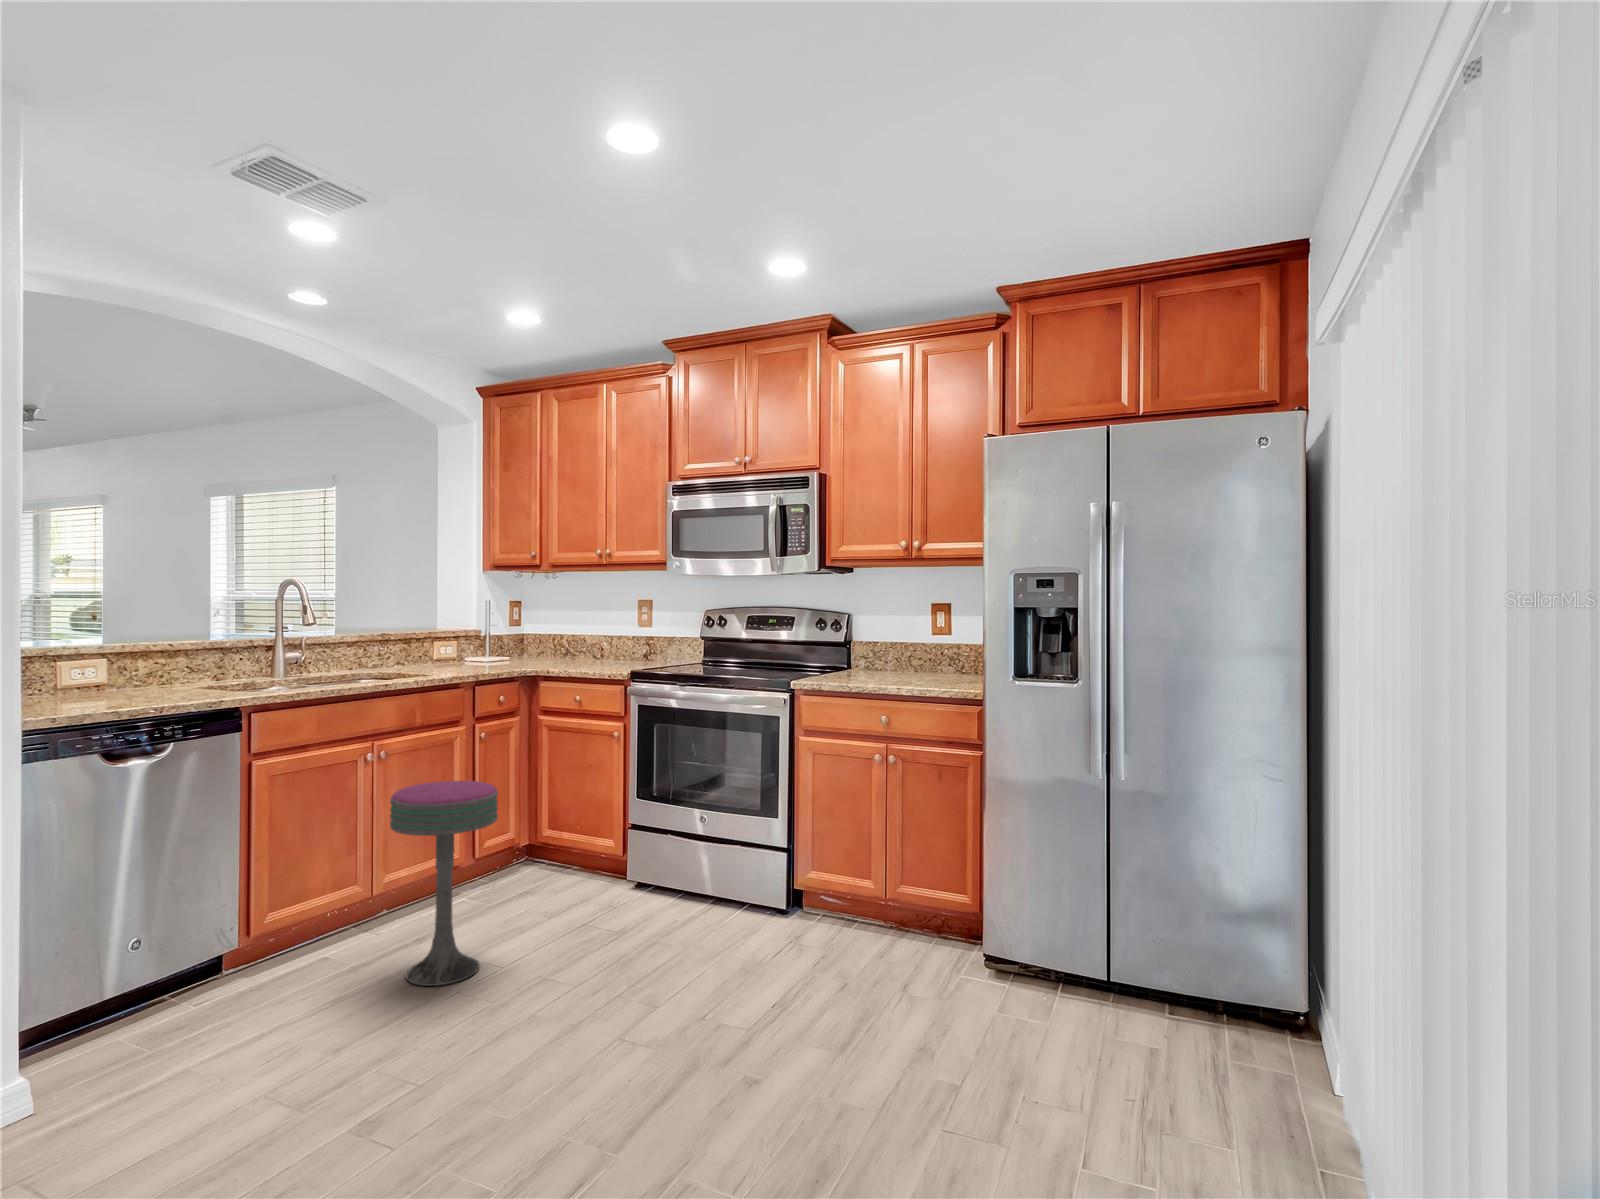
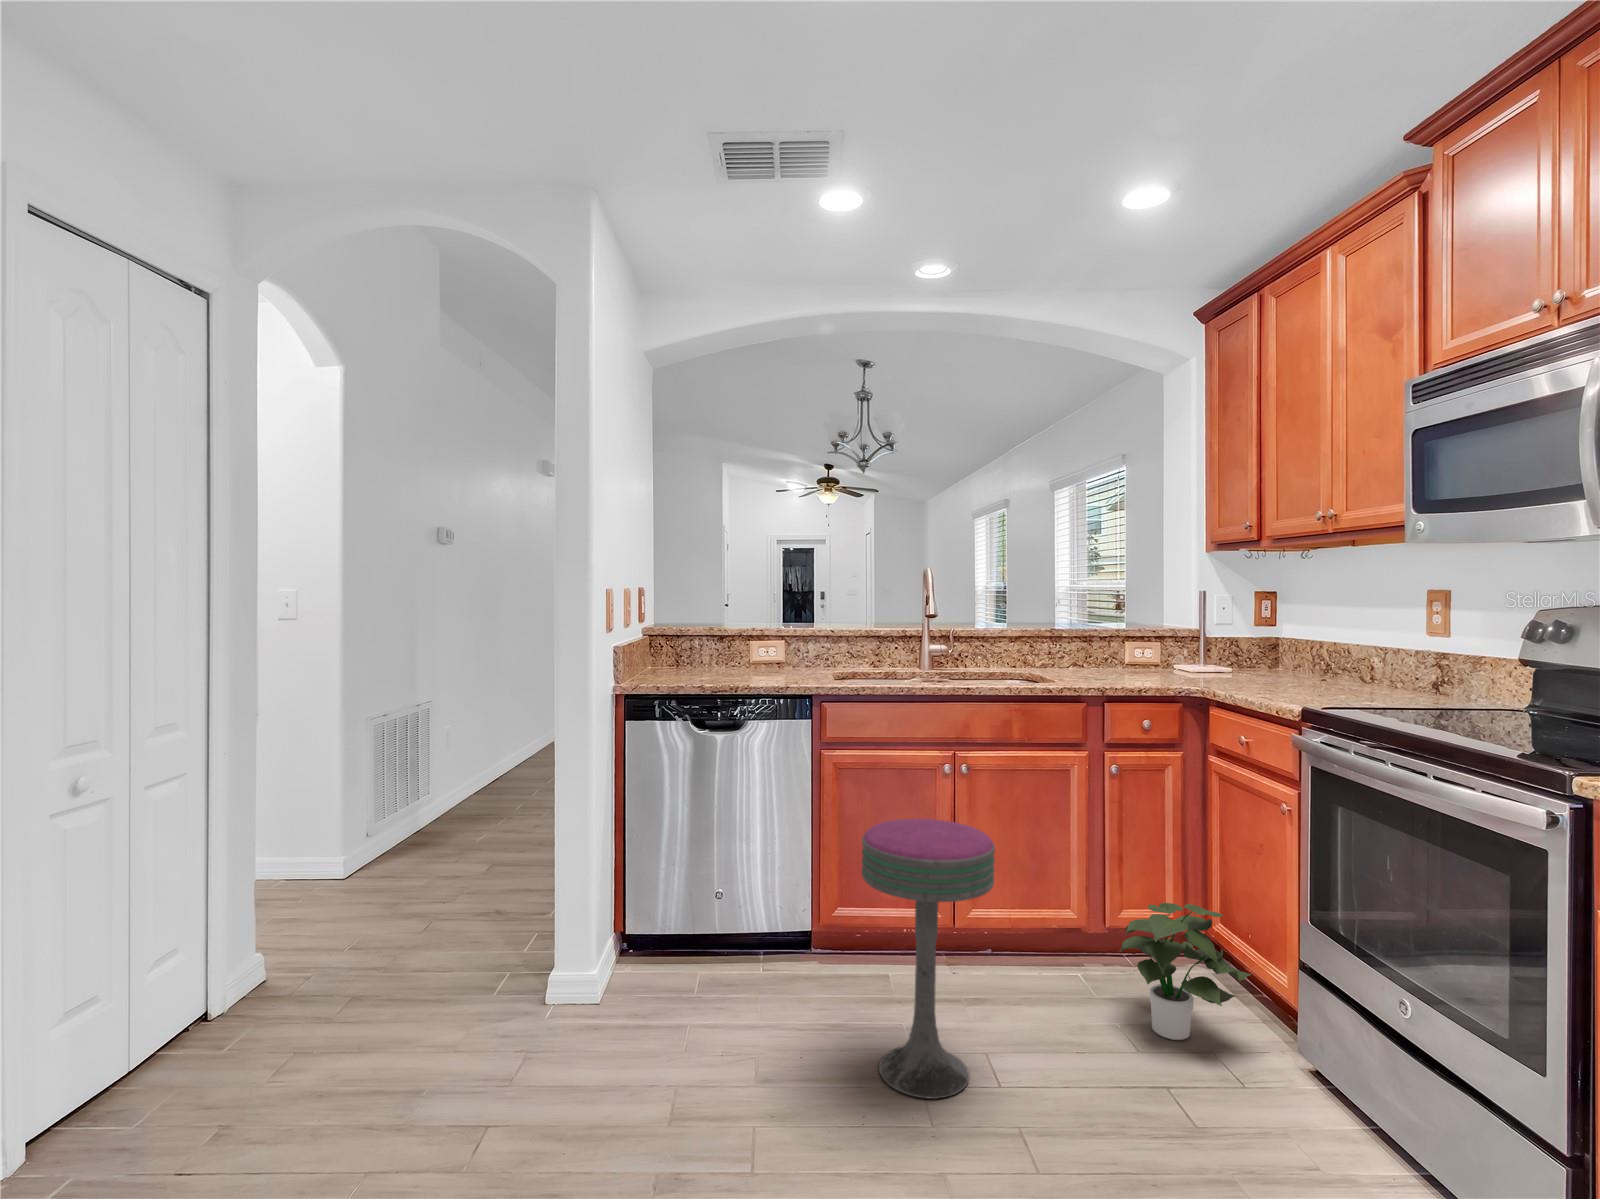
potted plant: none [511,809,596,900] -> present [1119,903,1251,1040]

